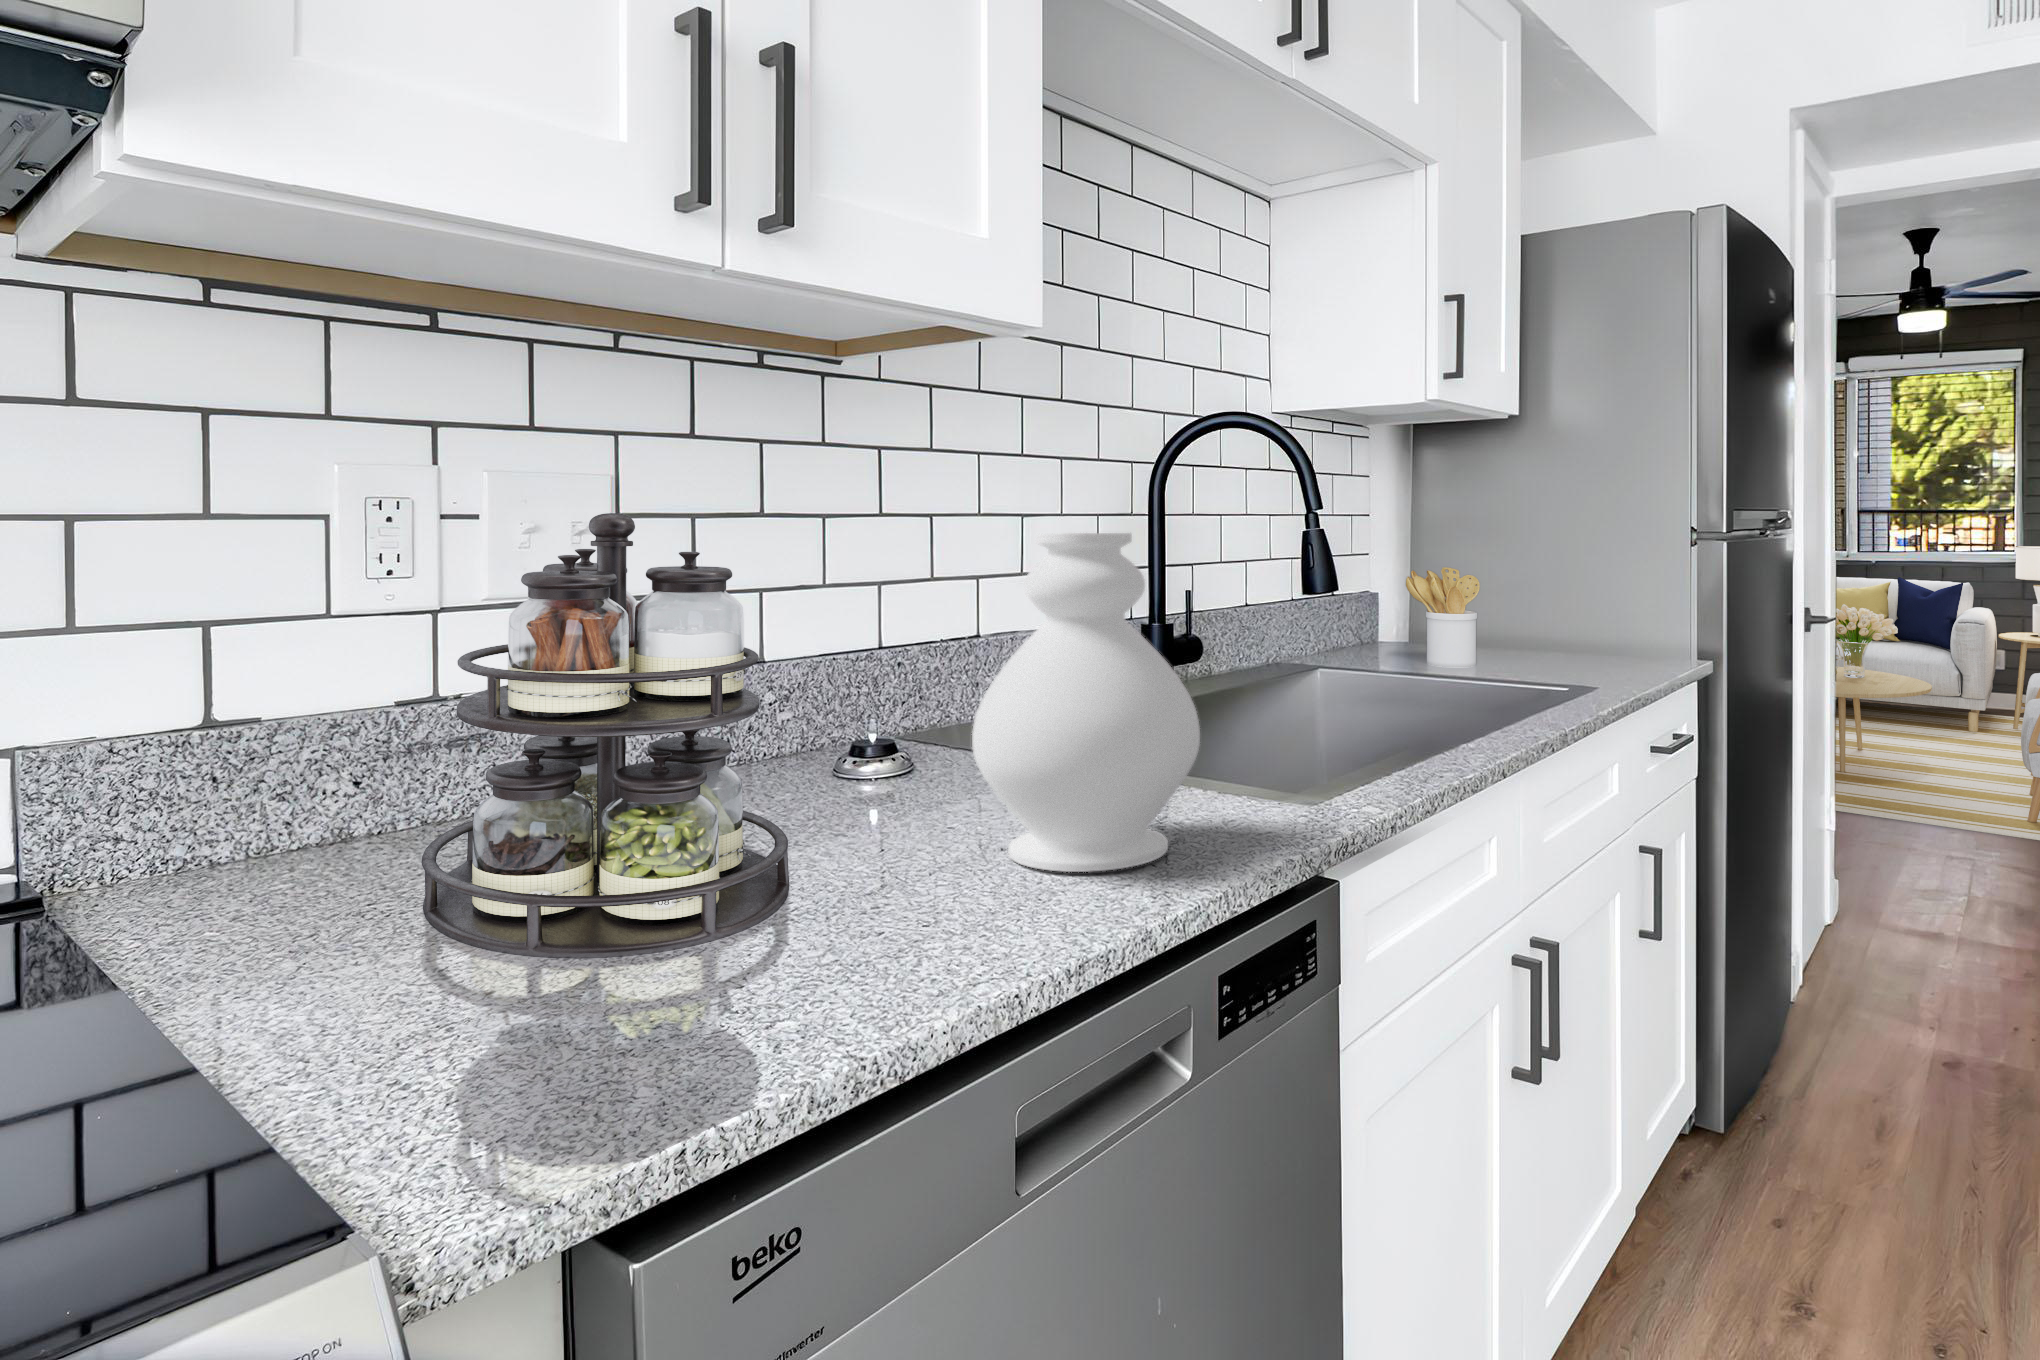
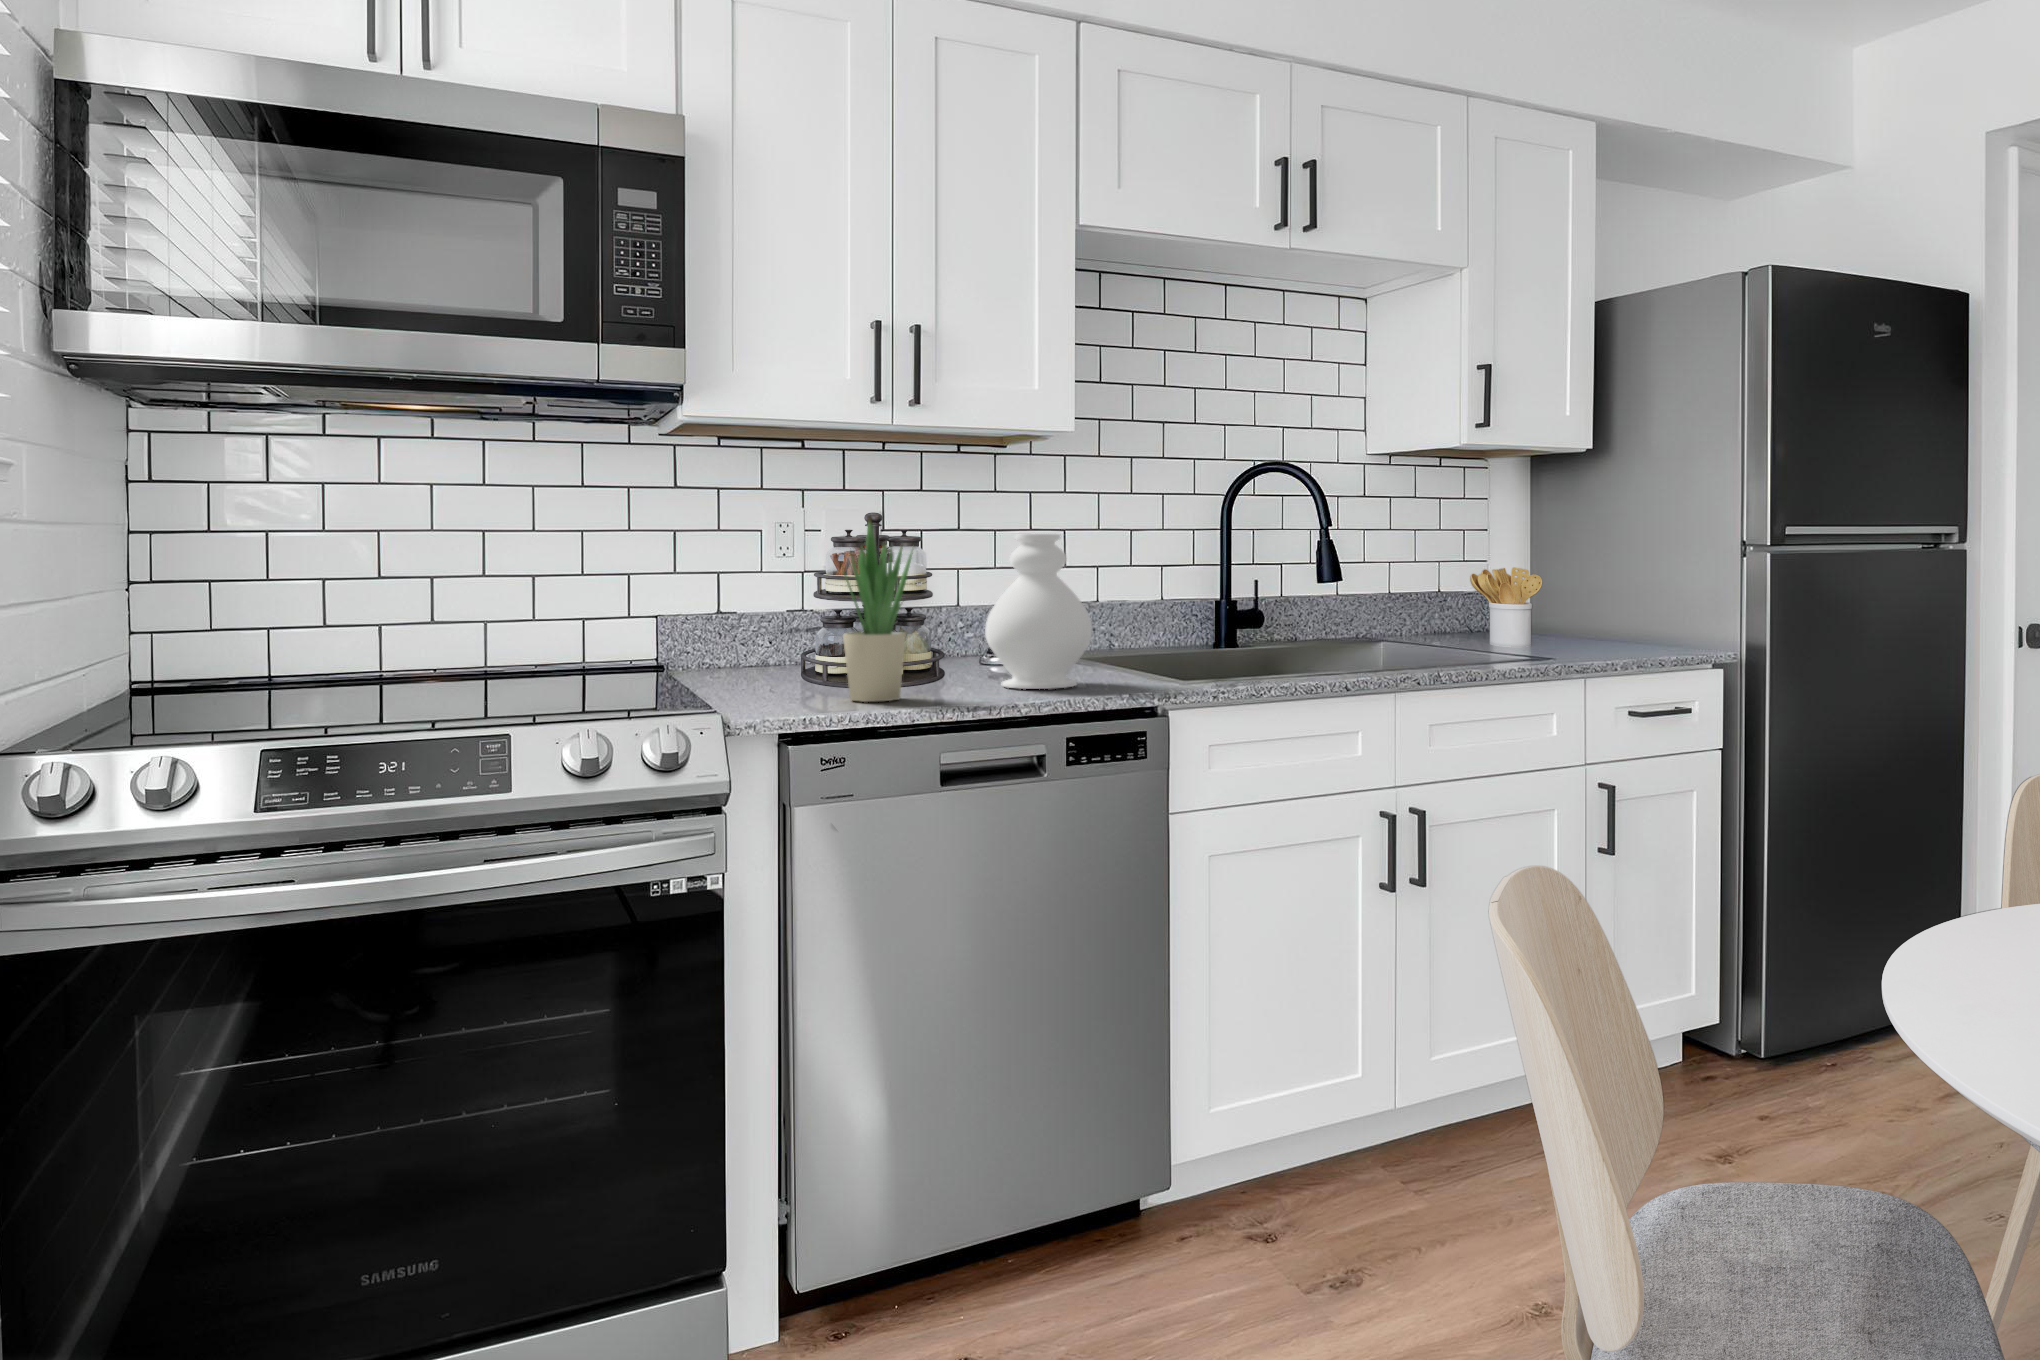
potted plant: none [696,486,896,1007] -> present [841,517,913,702]

